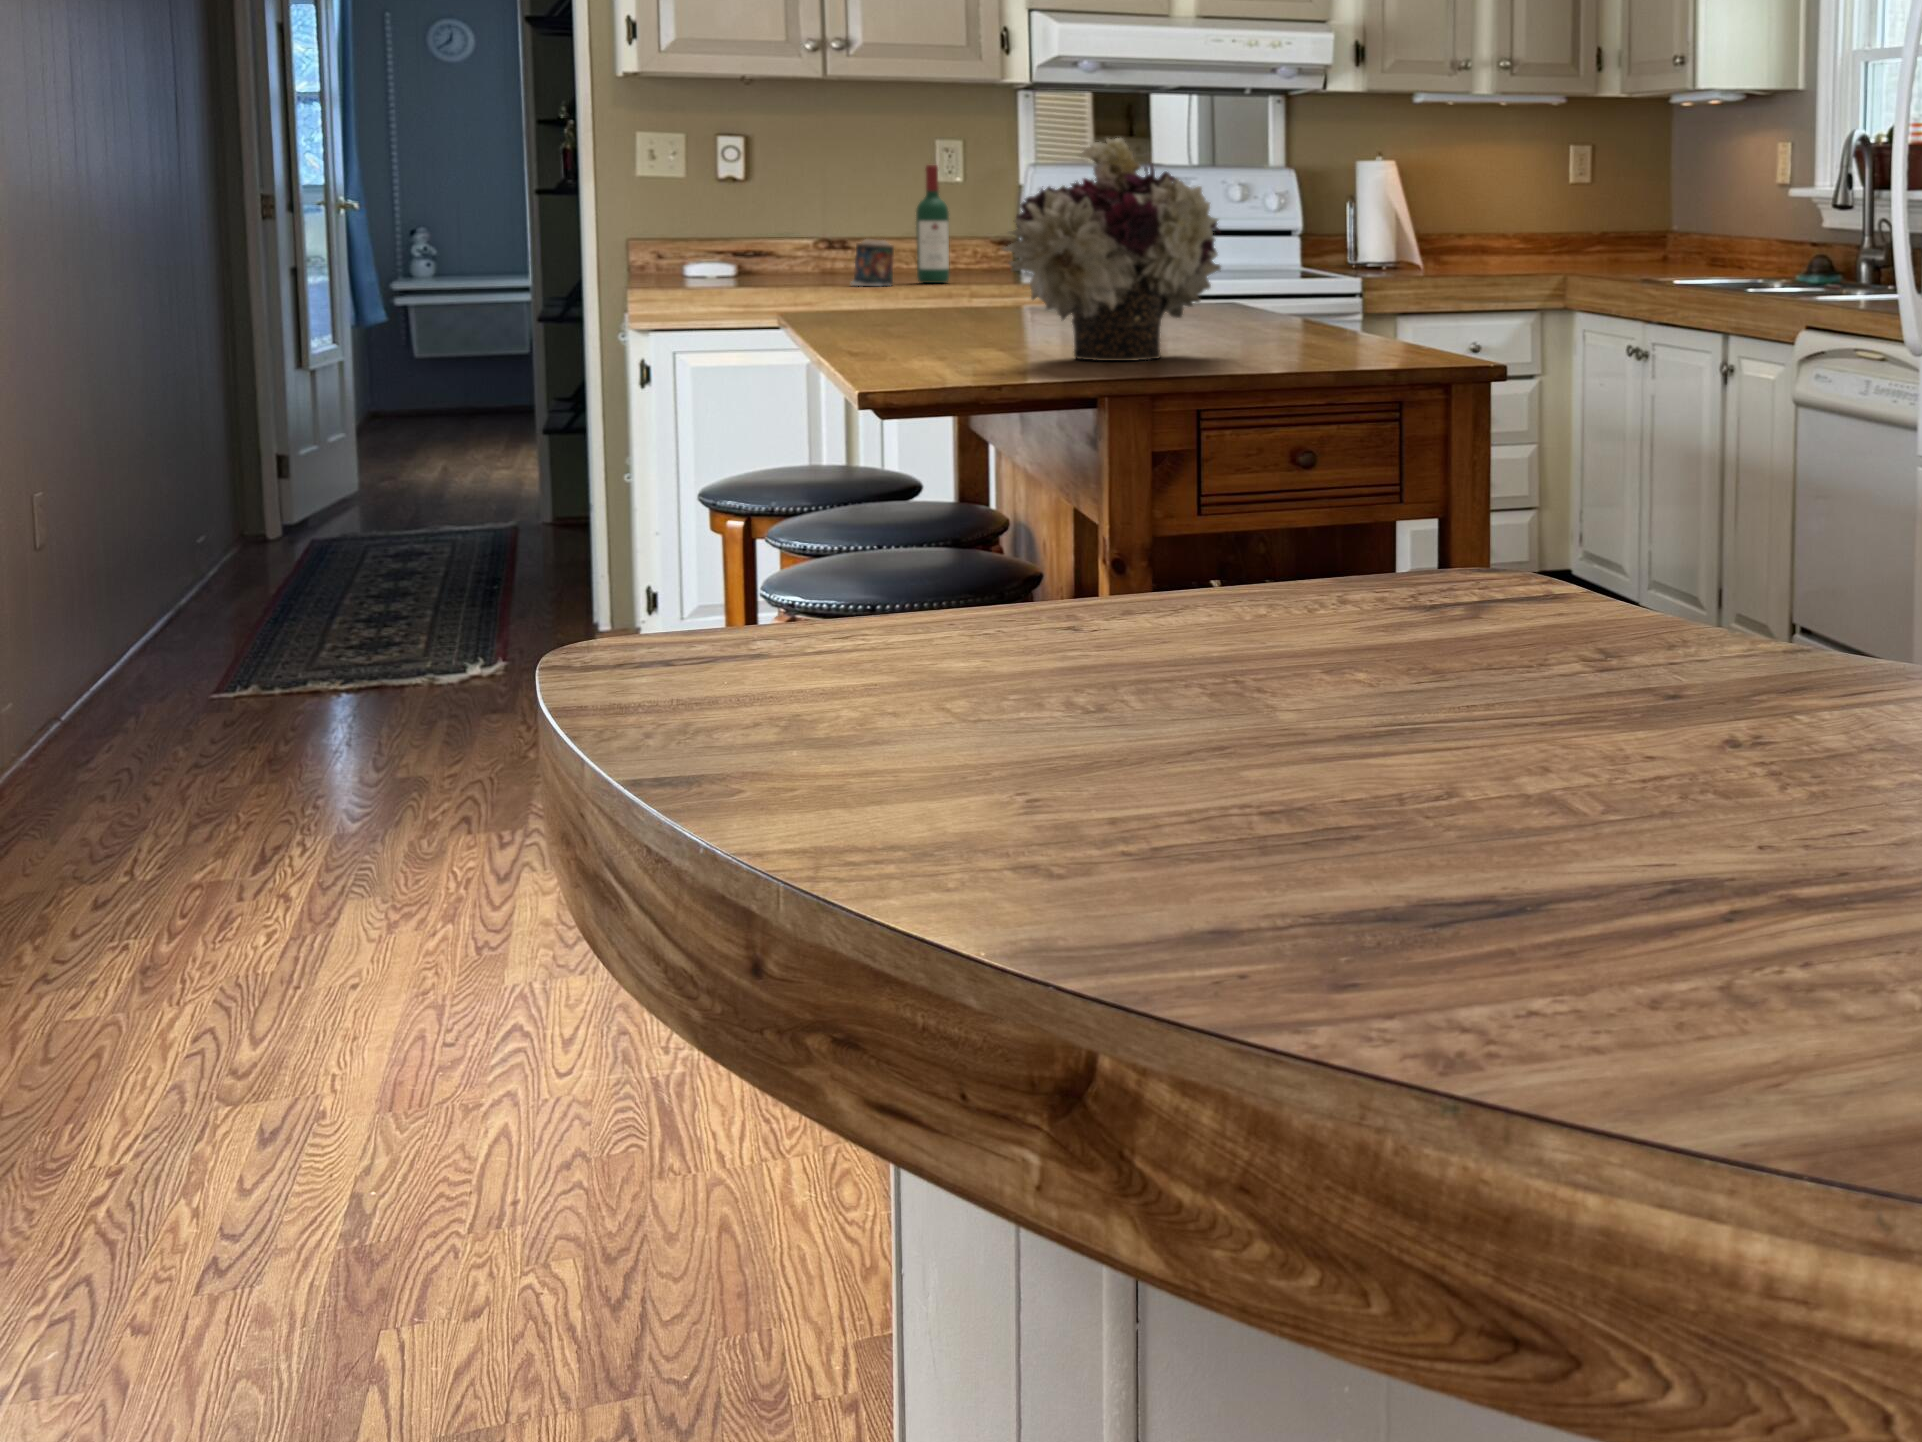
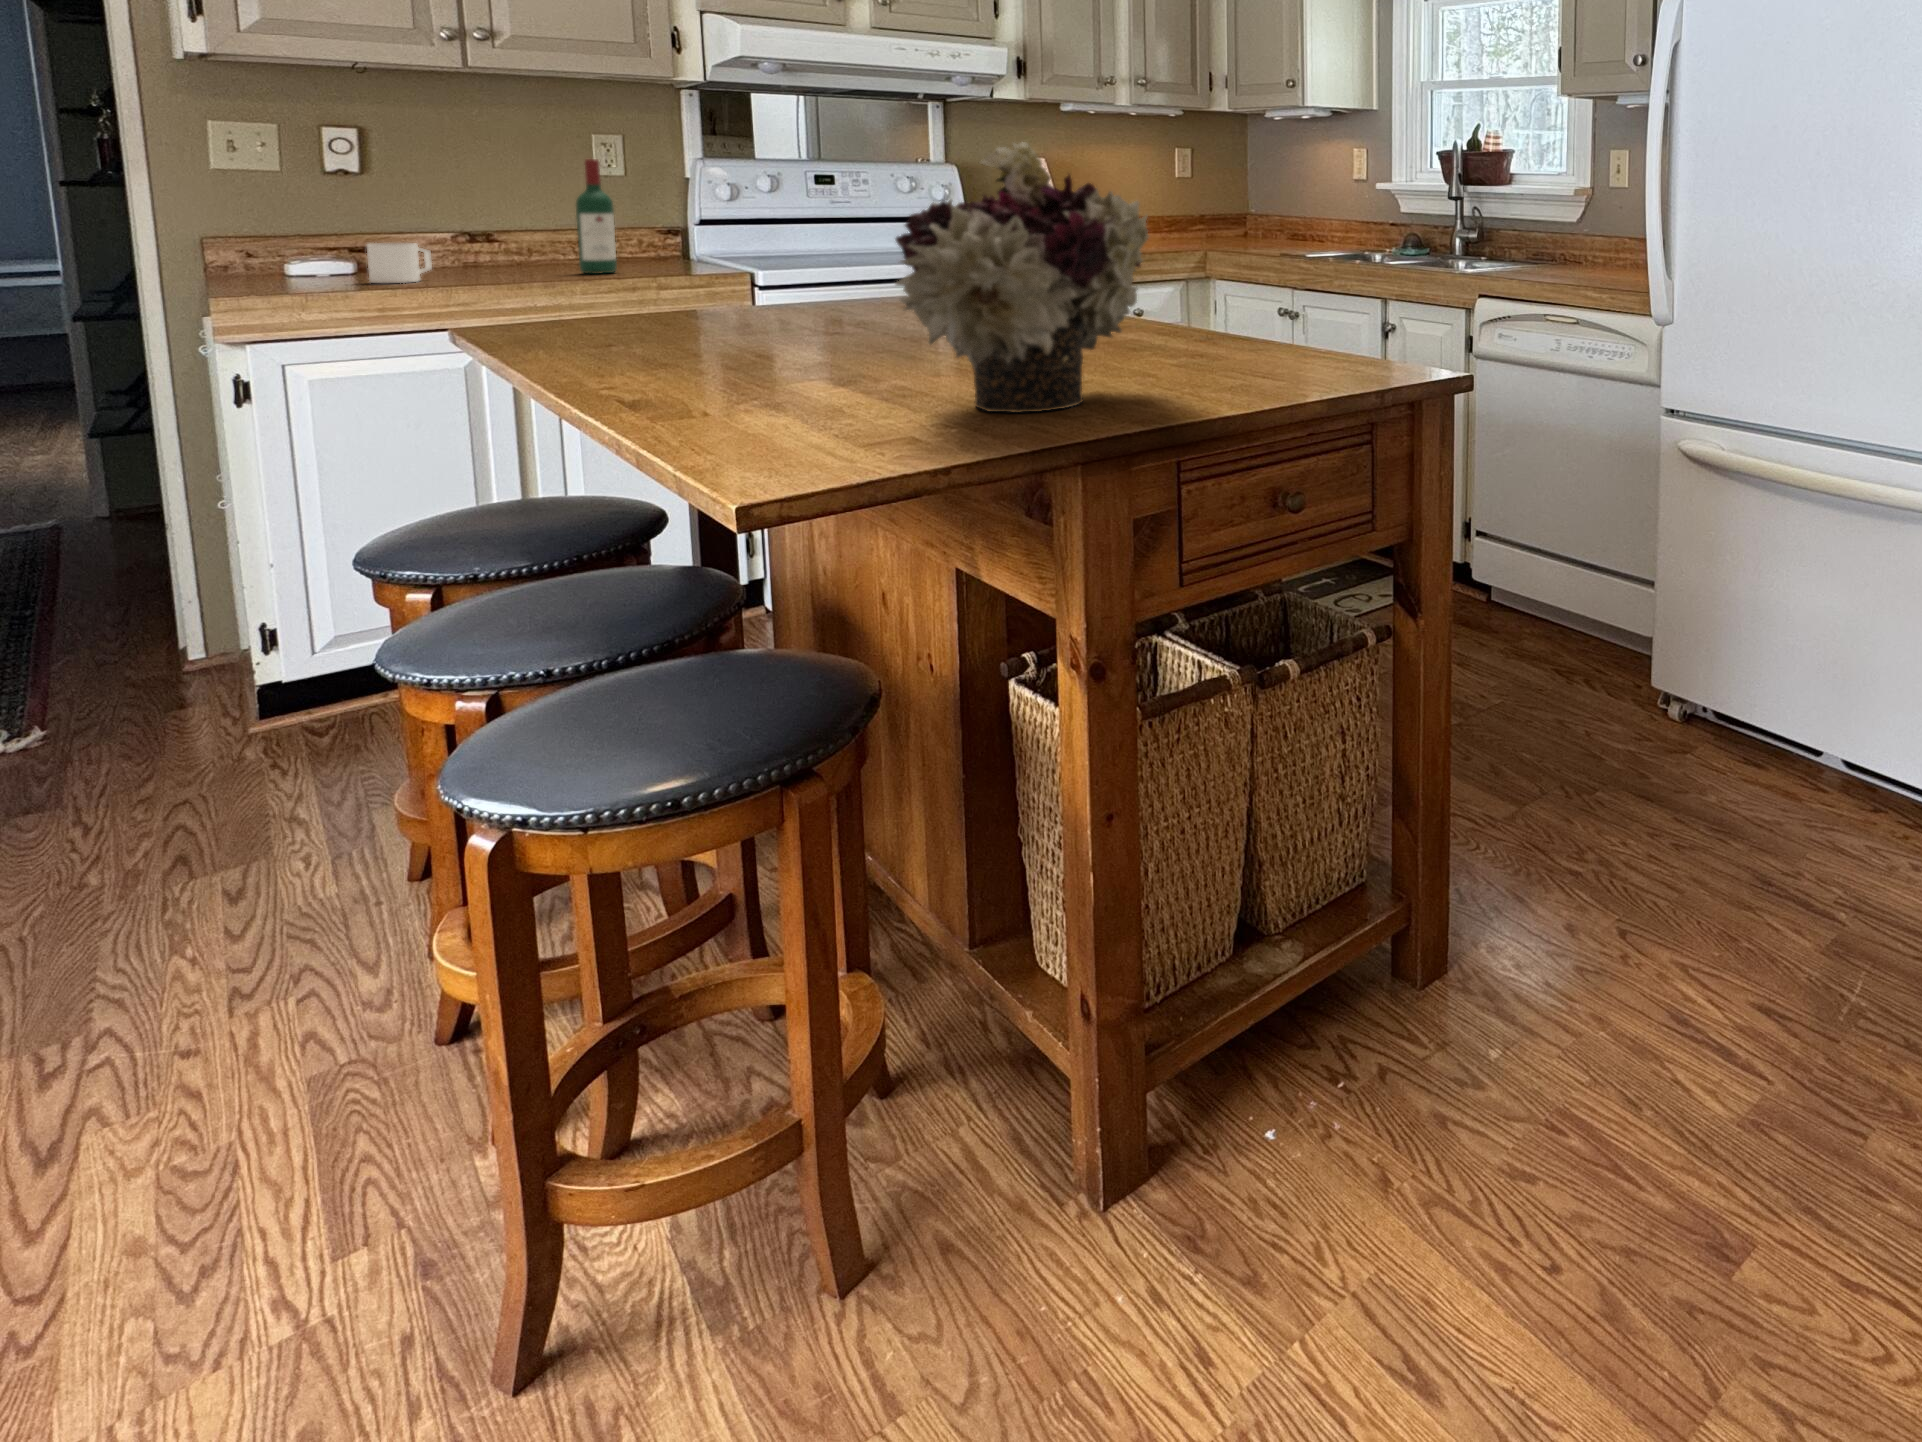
candle: present [852,239,894,286] -> none [504,233,556,280]
mug: none [746,248,796,286] -> present [367,243,432,283]

